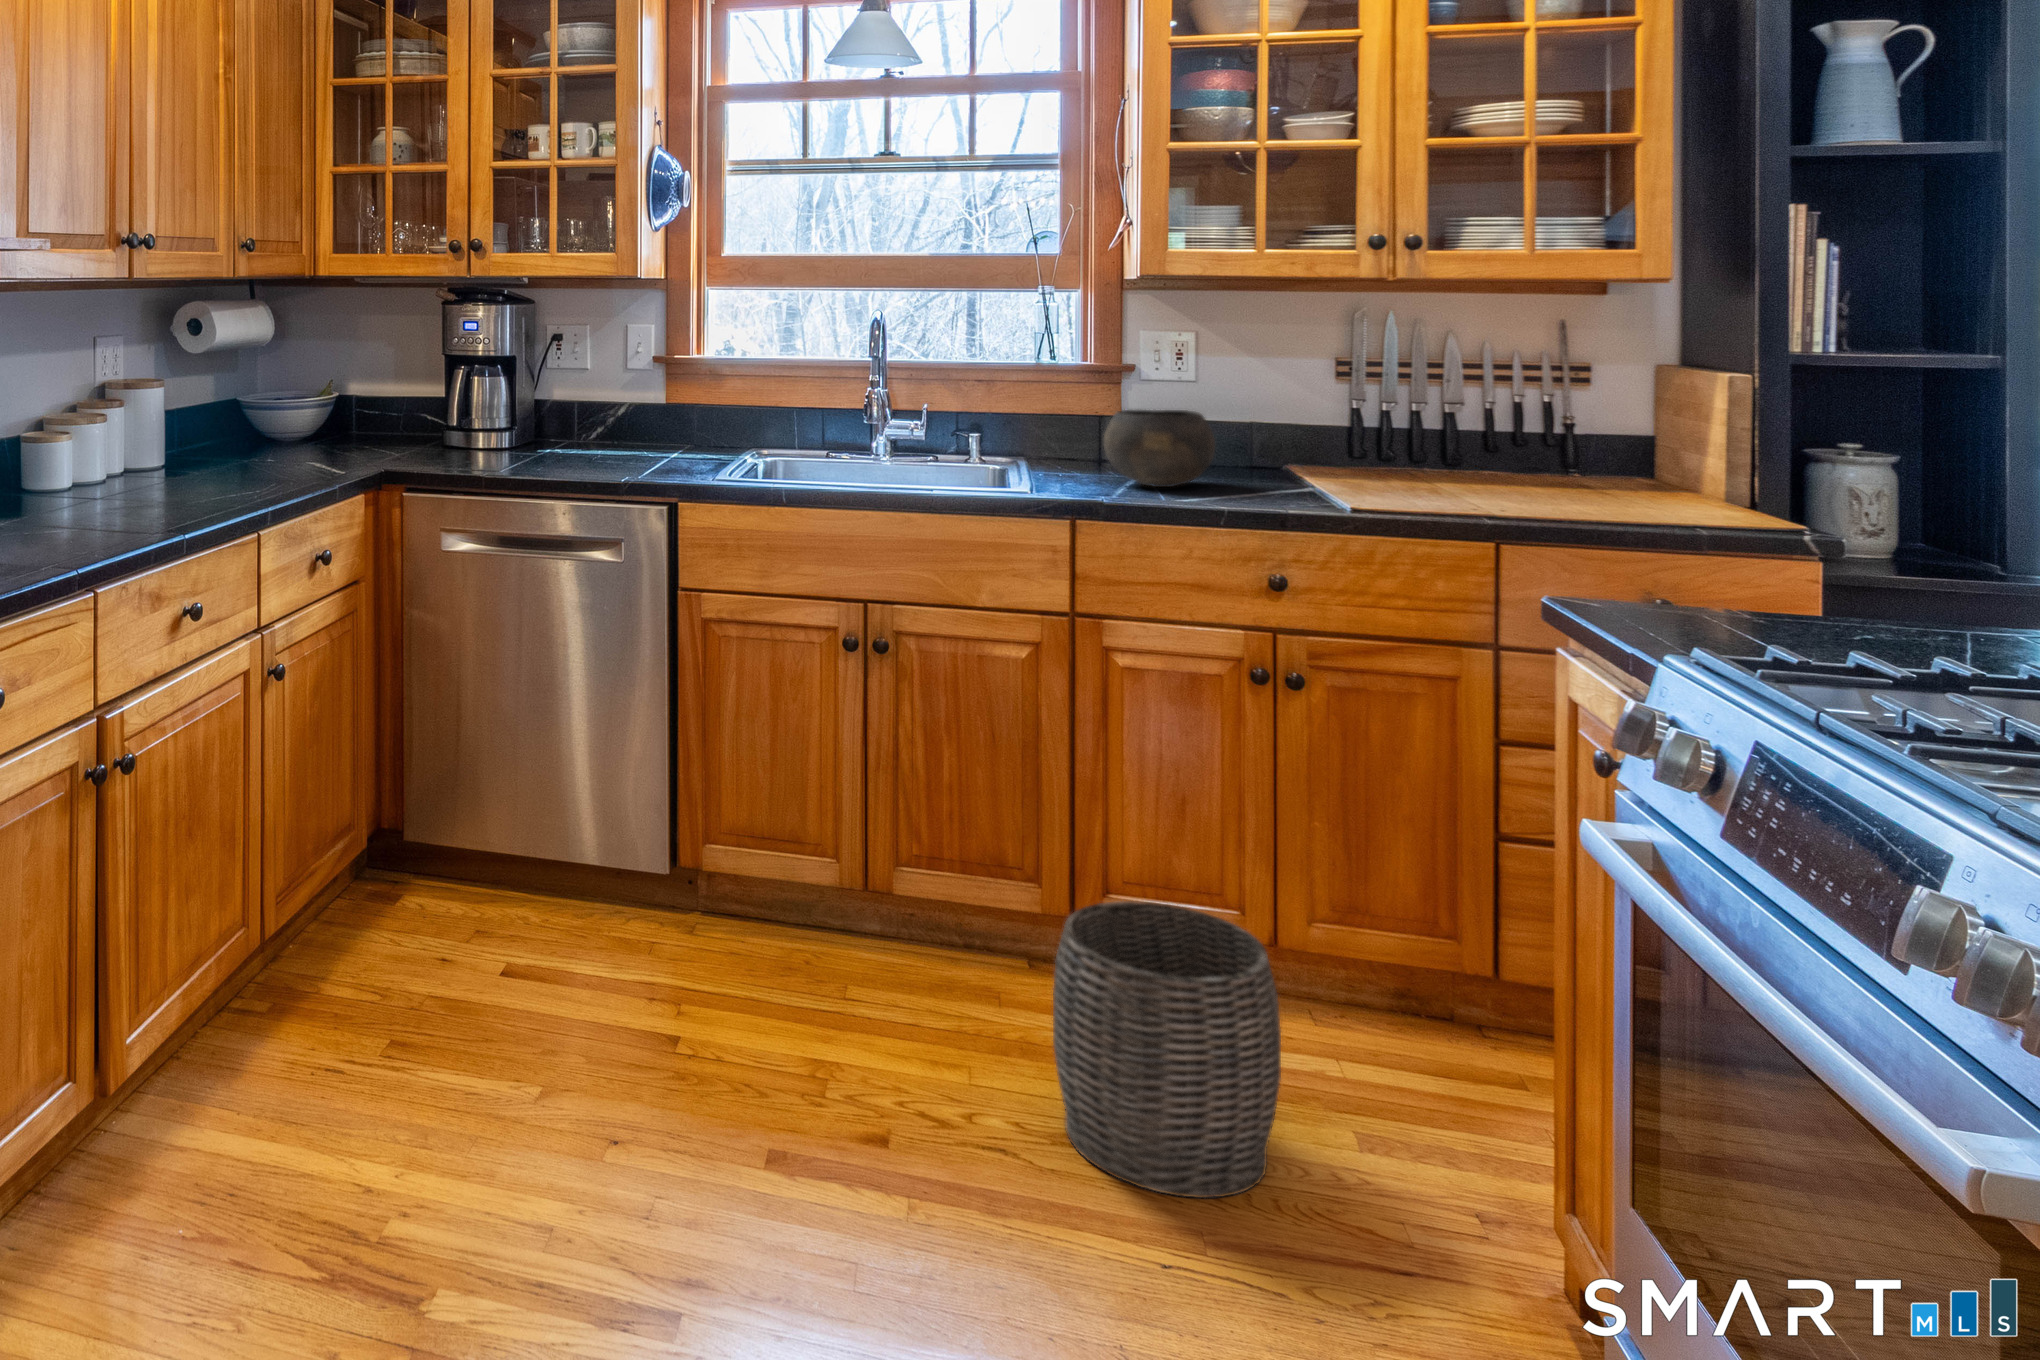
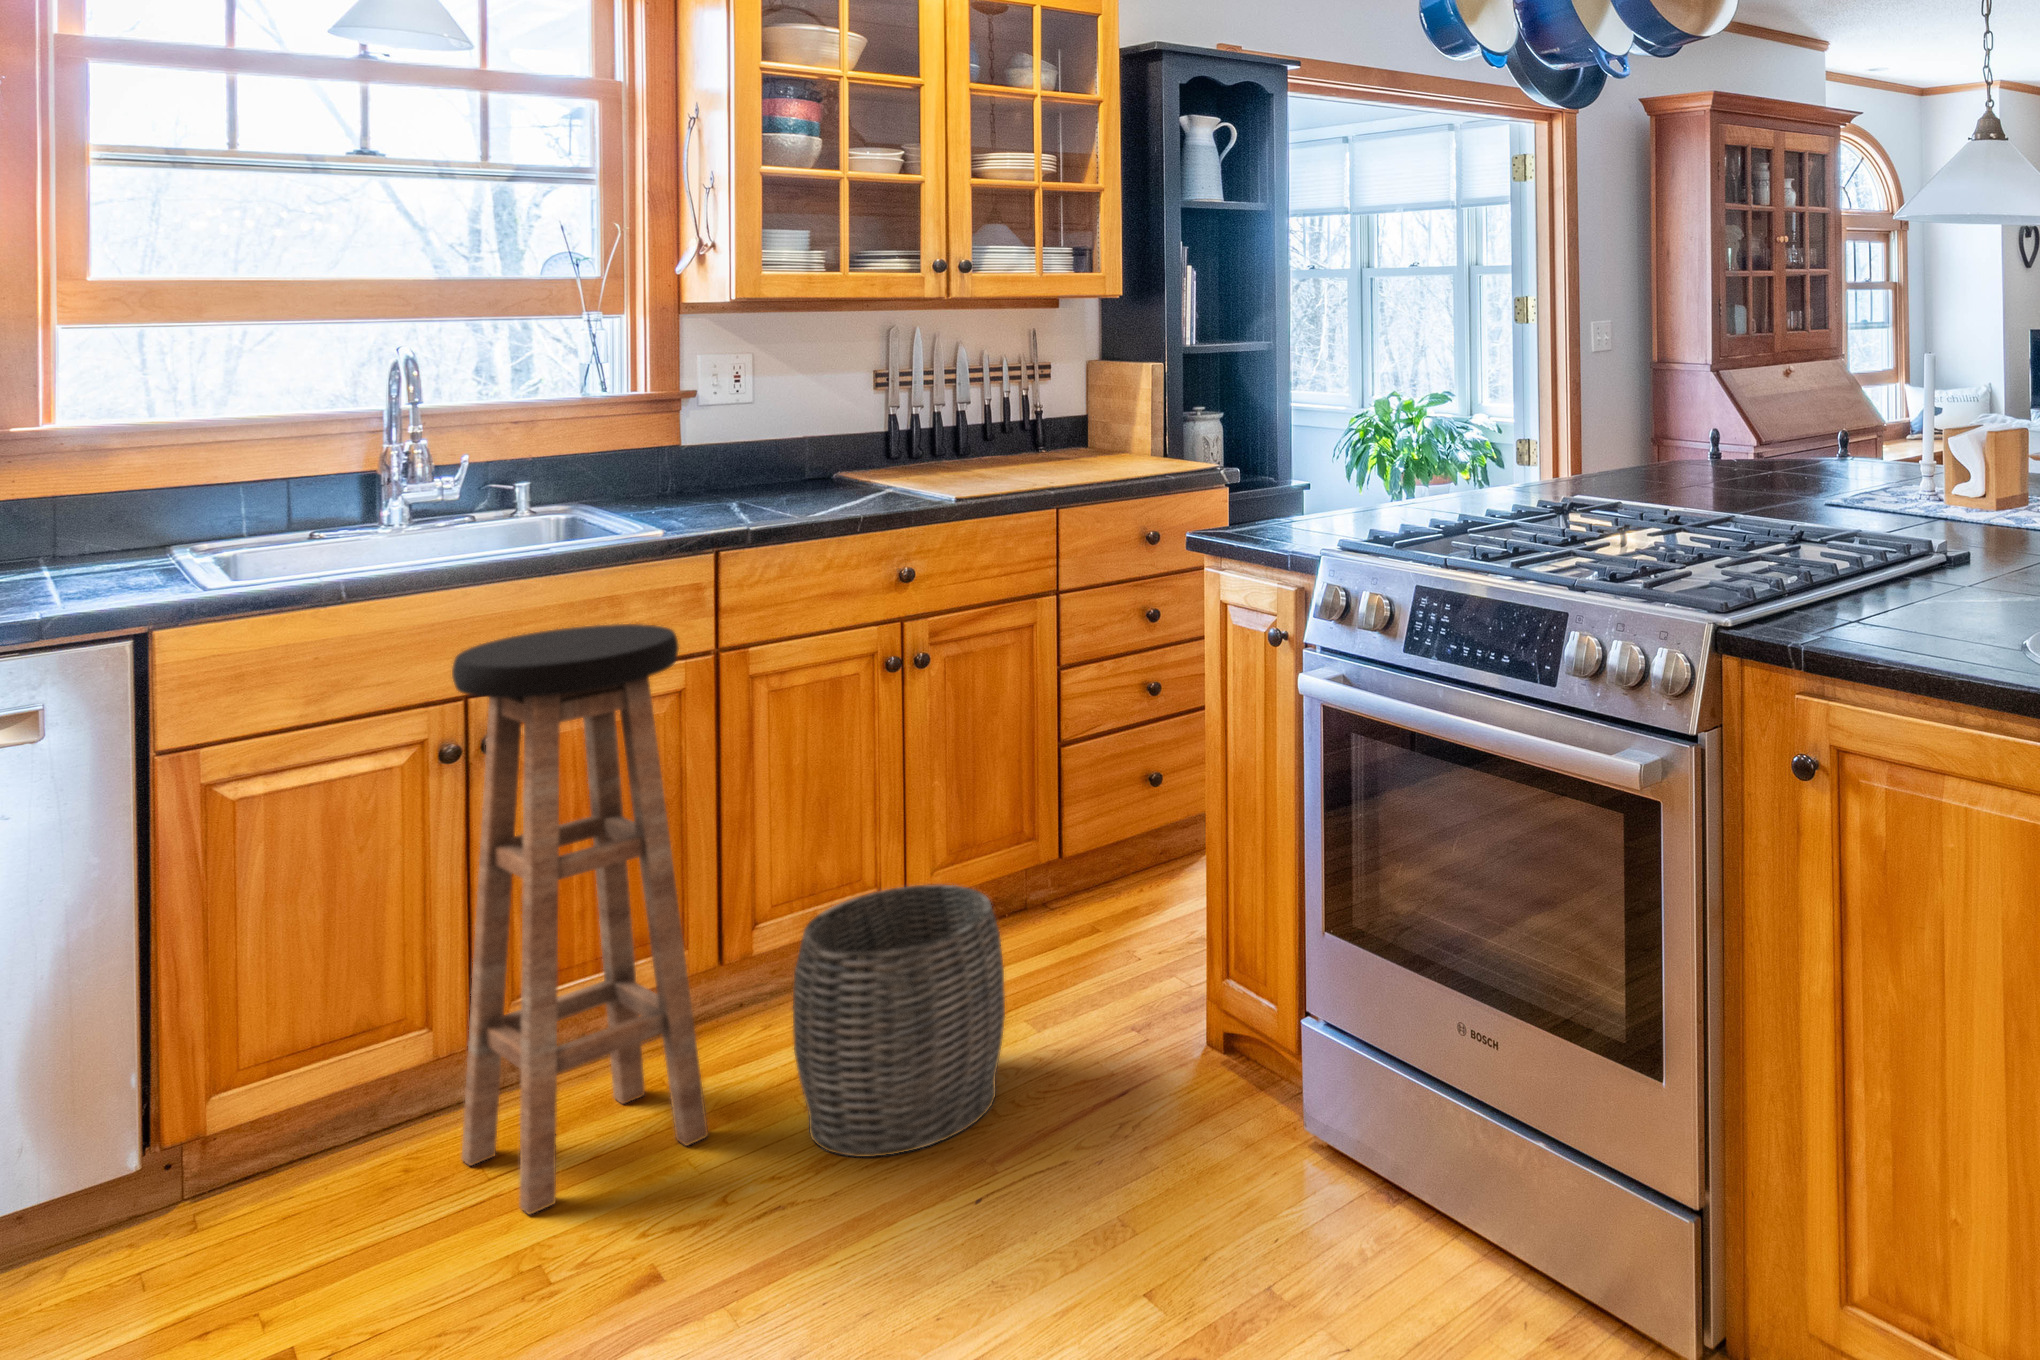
bowl: present [1104,410,1215,487] -> none [695,429,810,508]
bar stool: none [819,568,993,1070] -> present [452,624,708,1214]

